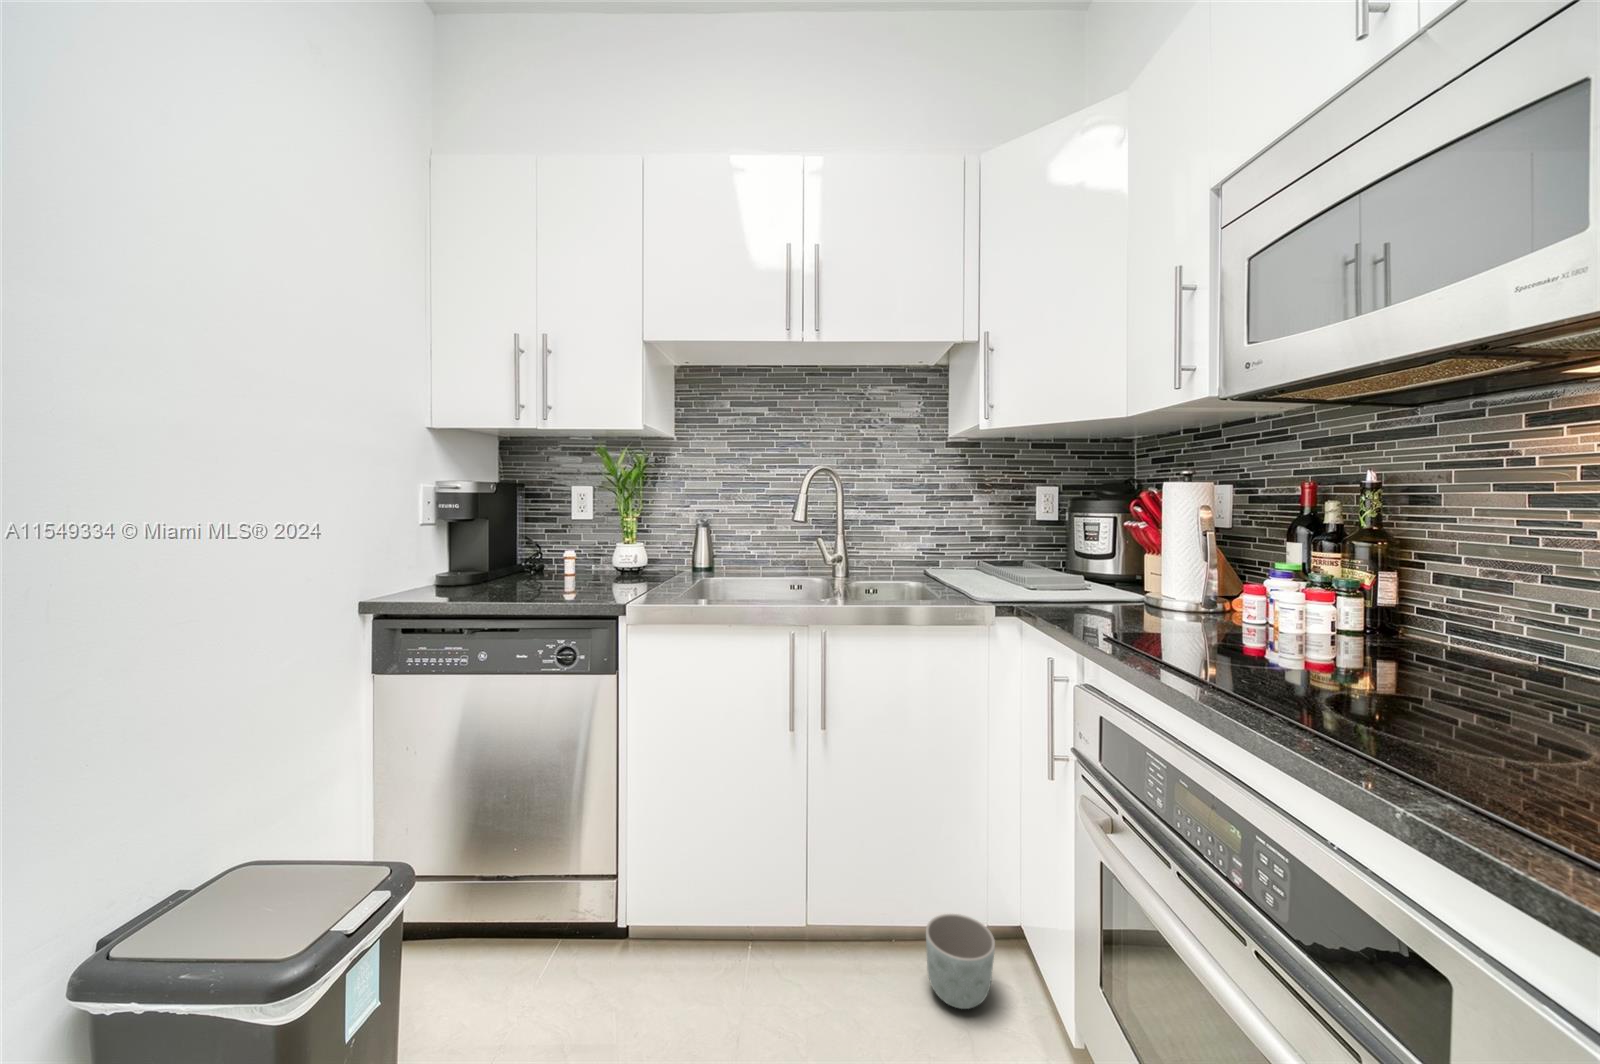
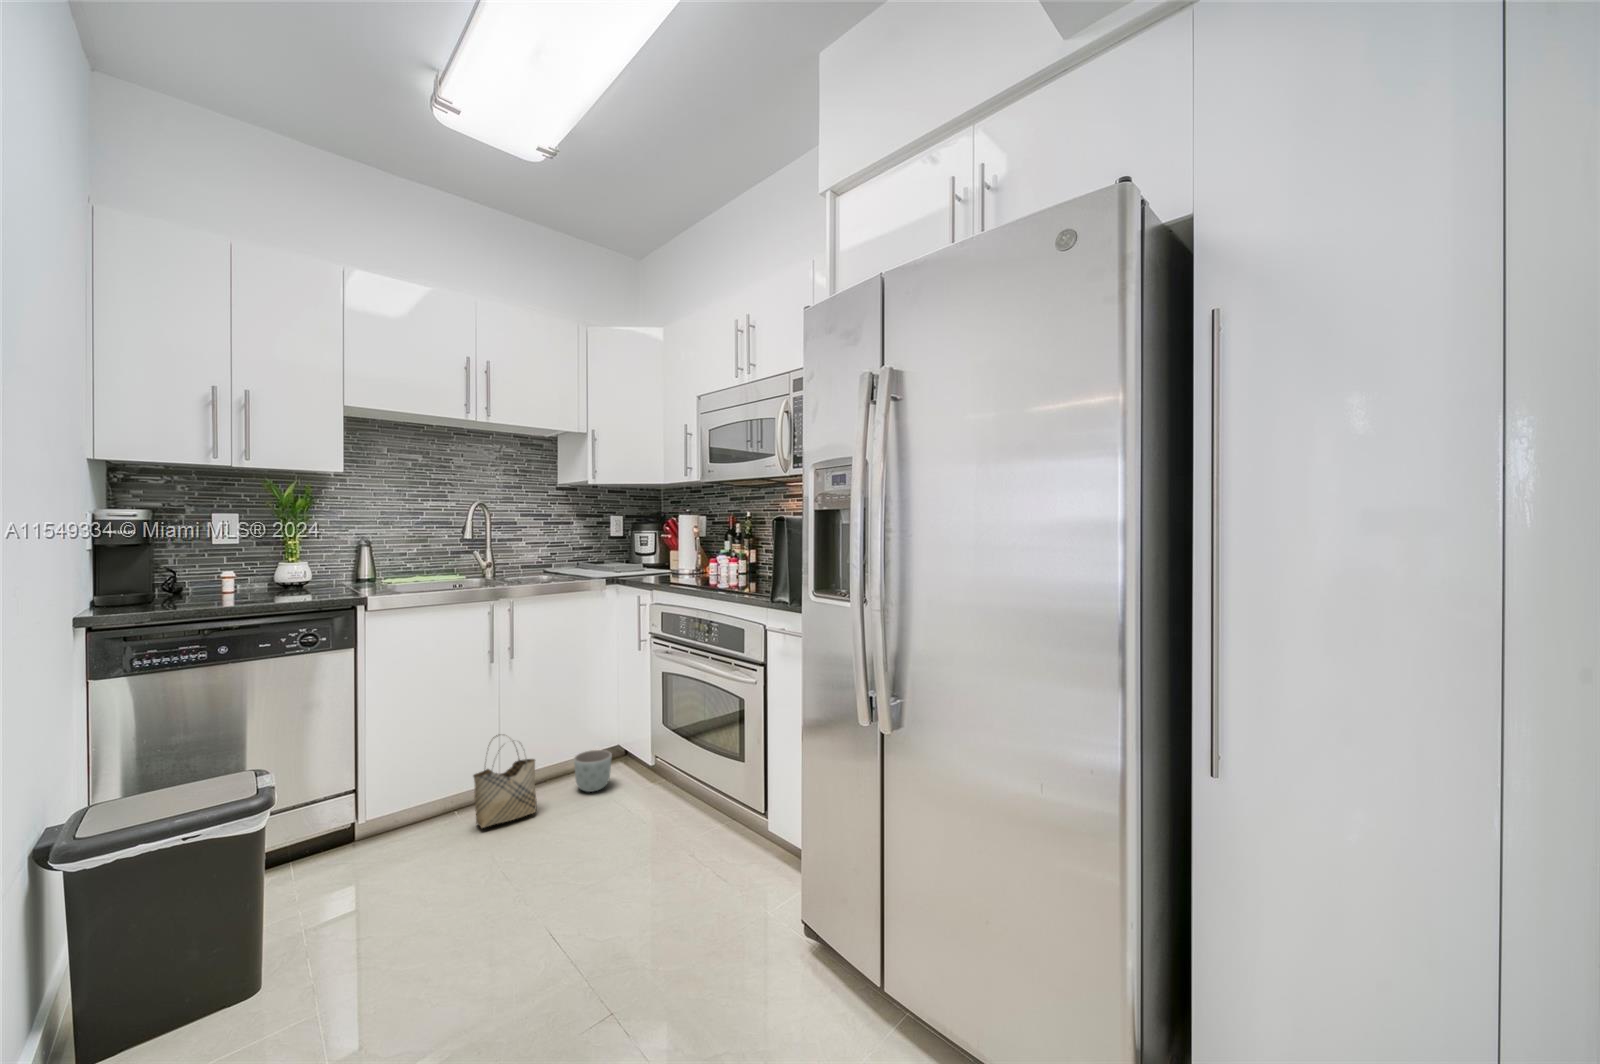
woven basket: none [747,854,851,1022] -> present [473,735,537,828]

